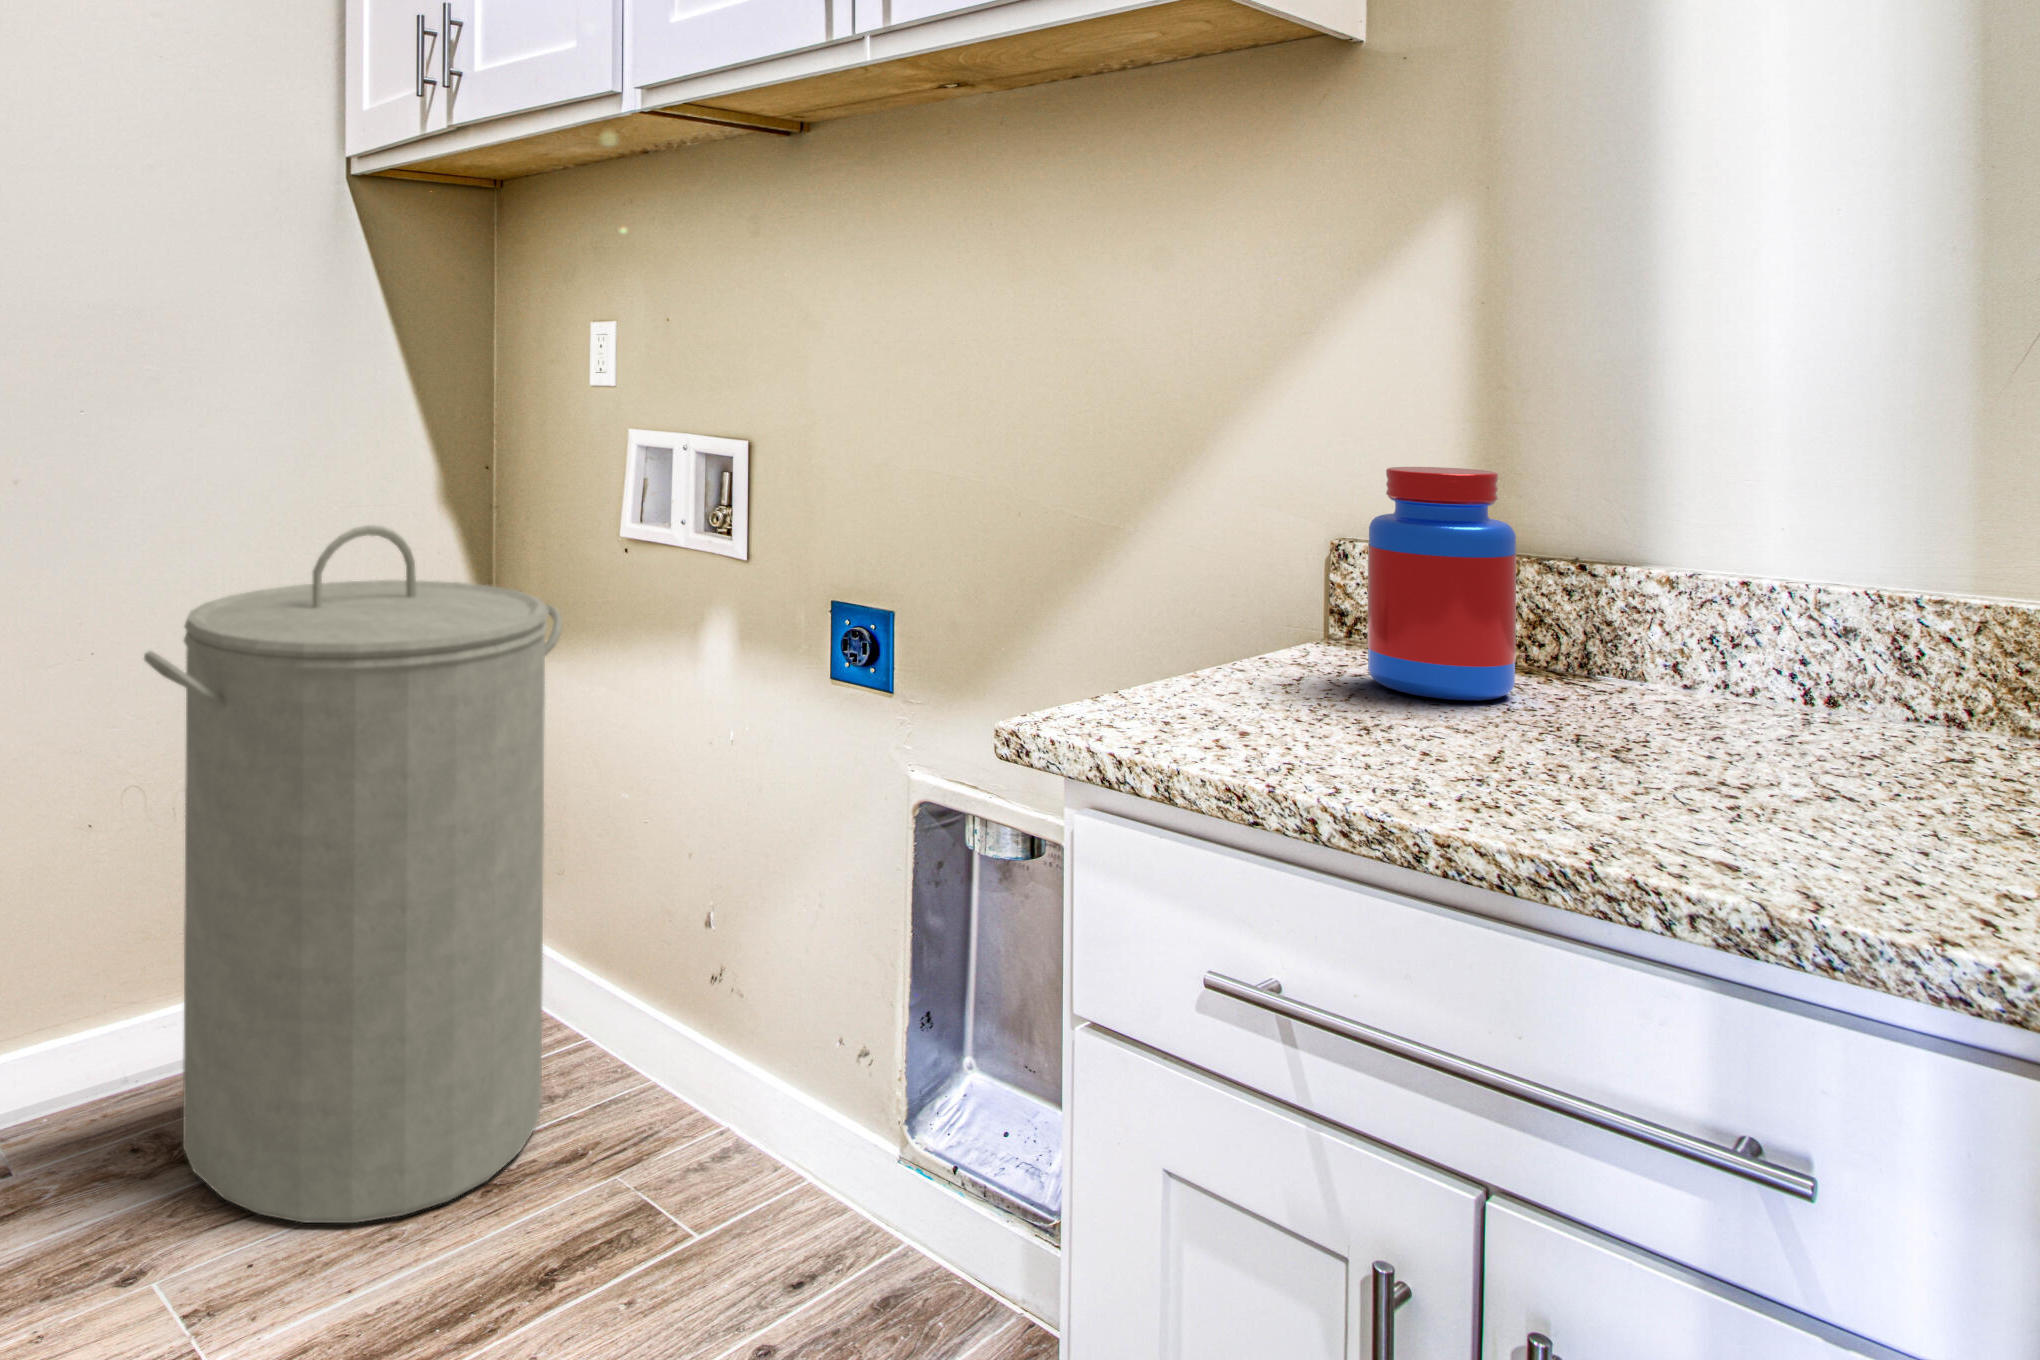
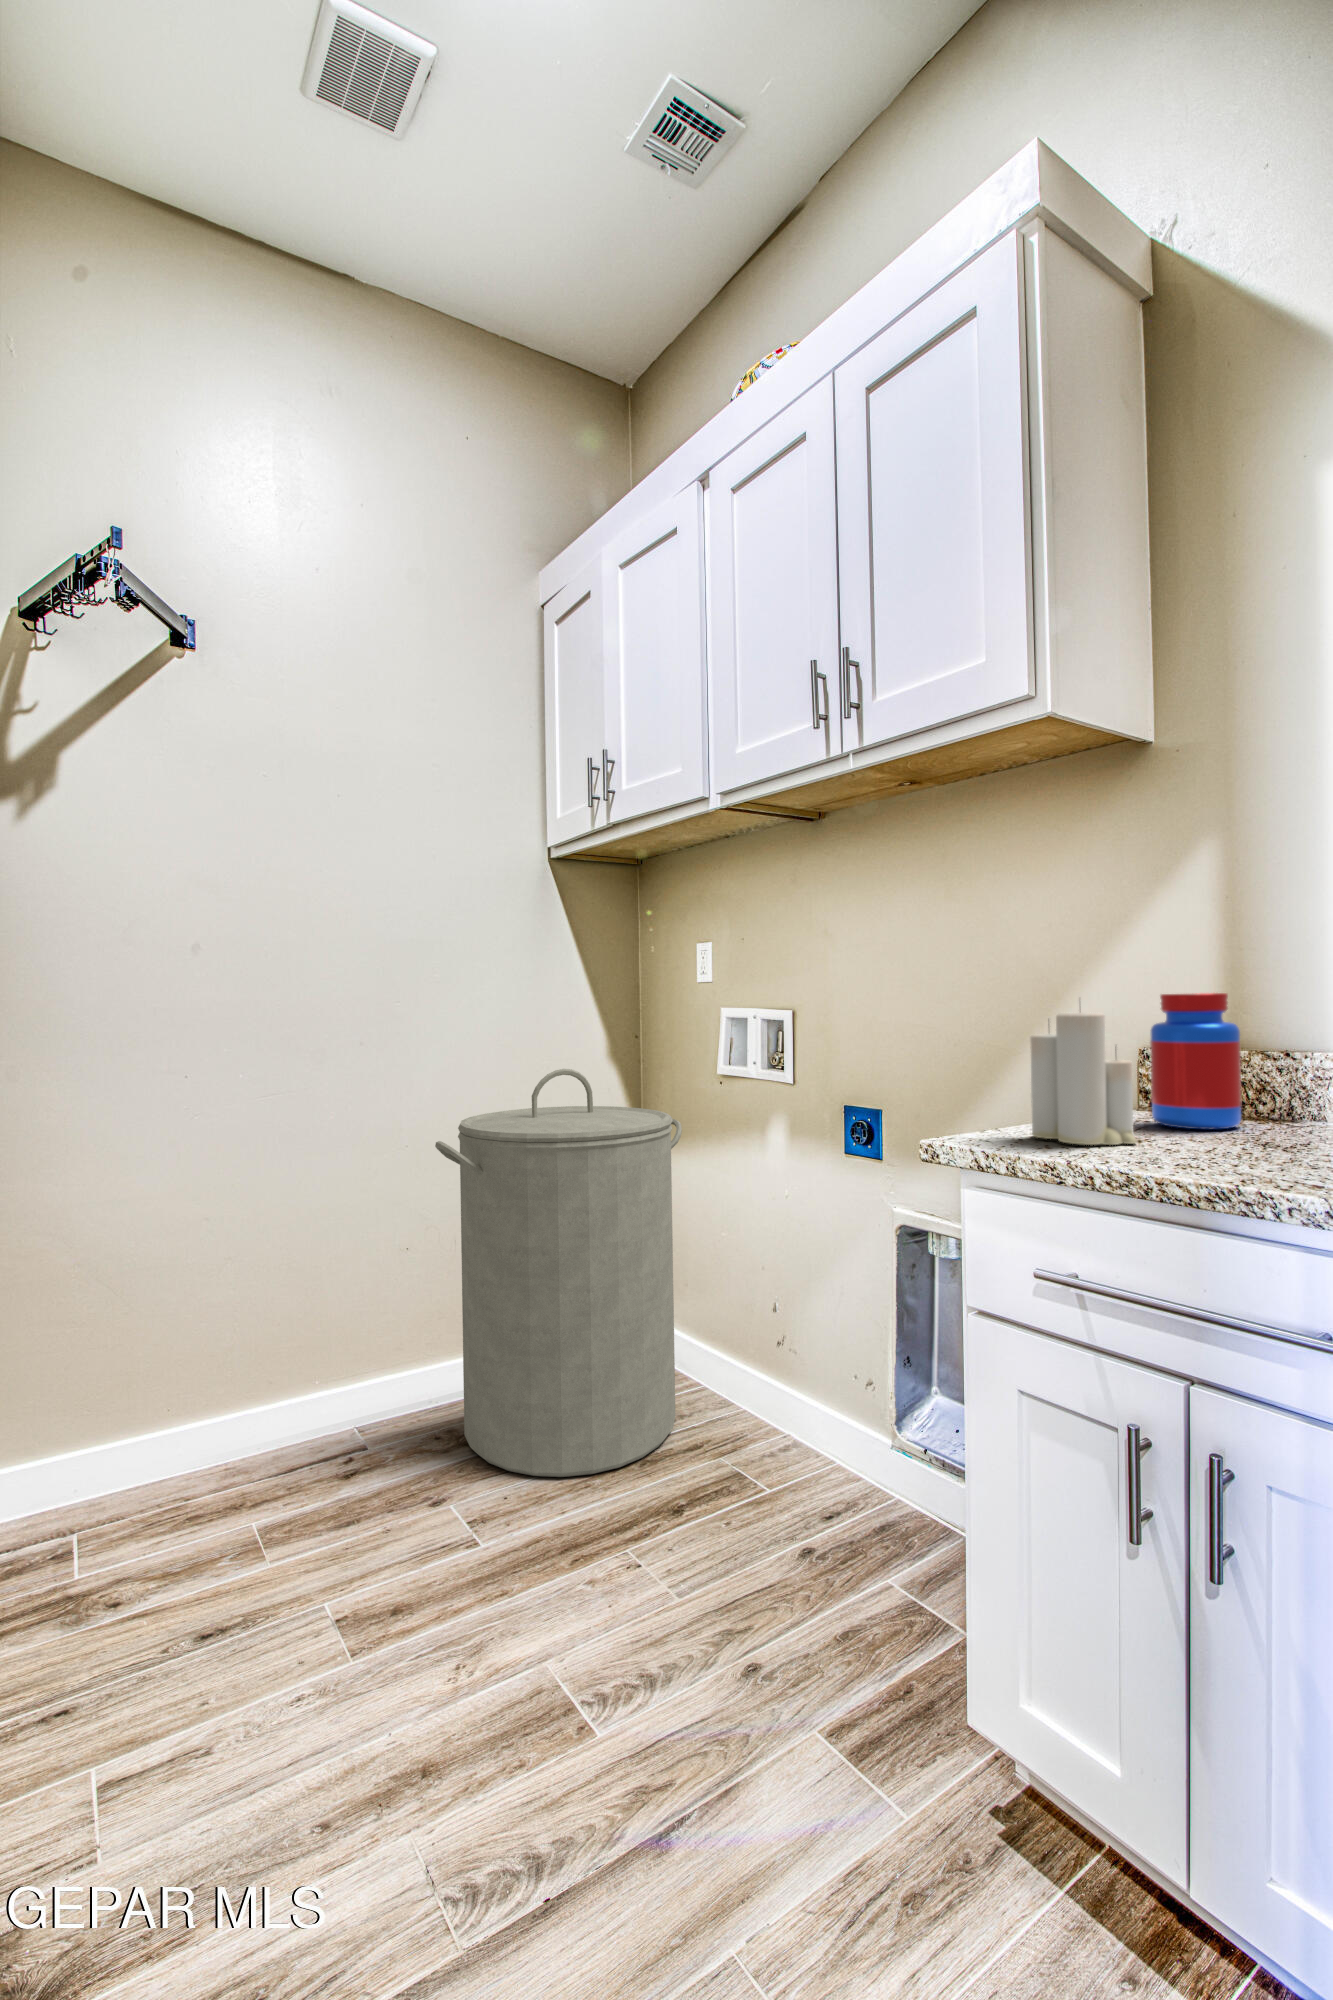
candle: none [1186,486,1367,741] -> present [1030,1012,1137,1145]

